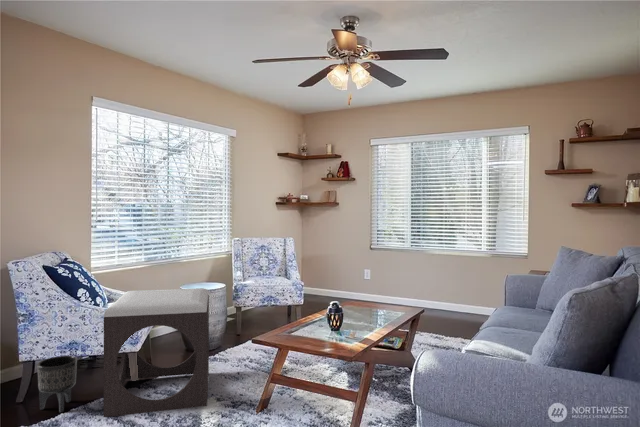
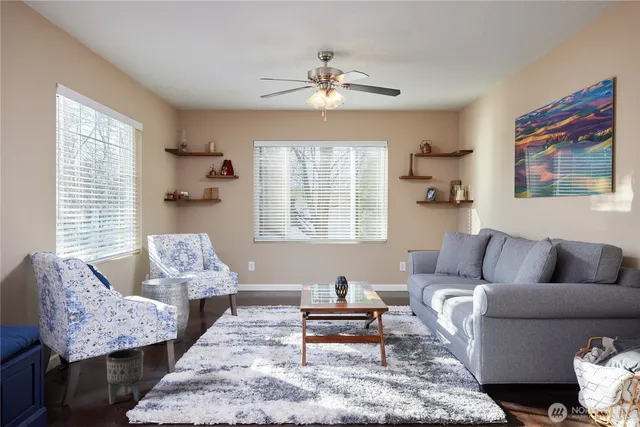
footstool: present [104,288,209,417] -> none [148,276,263,394]

